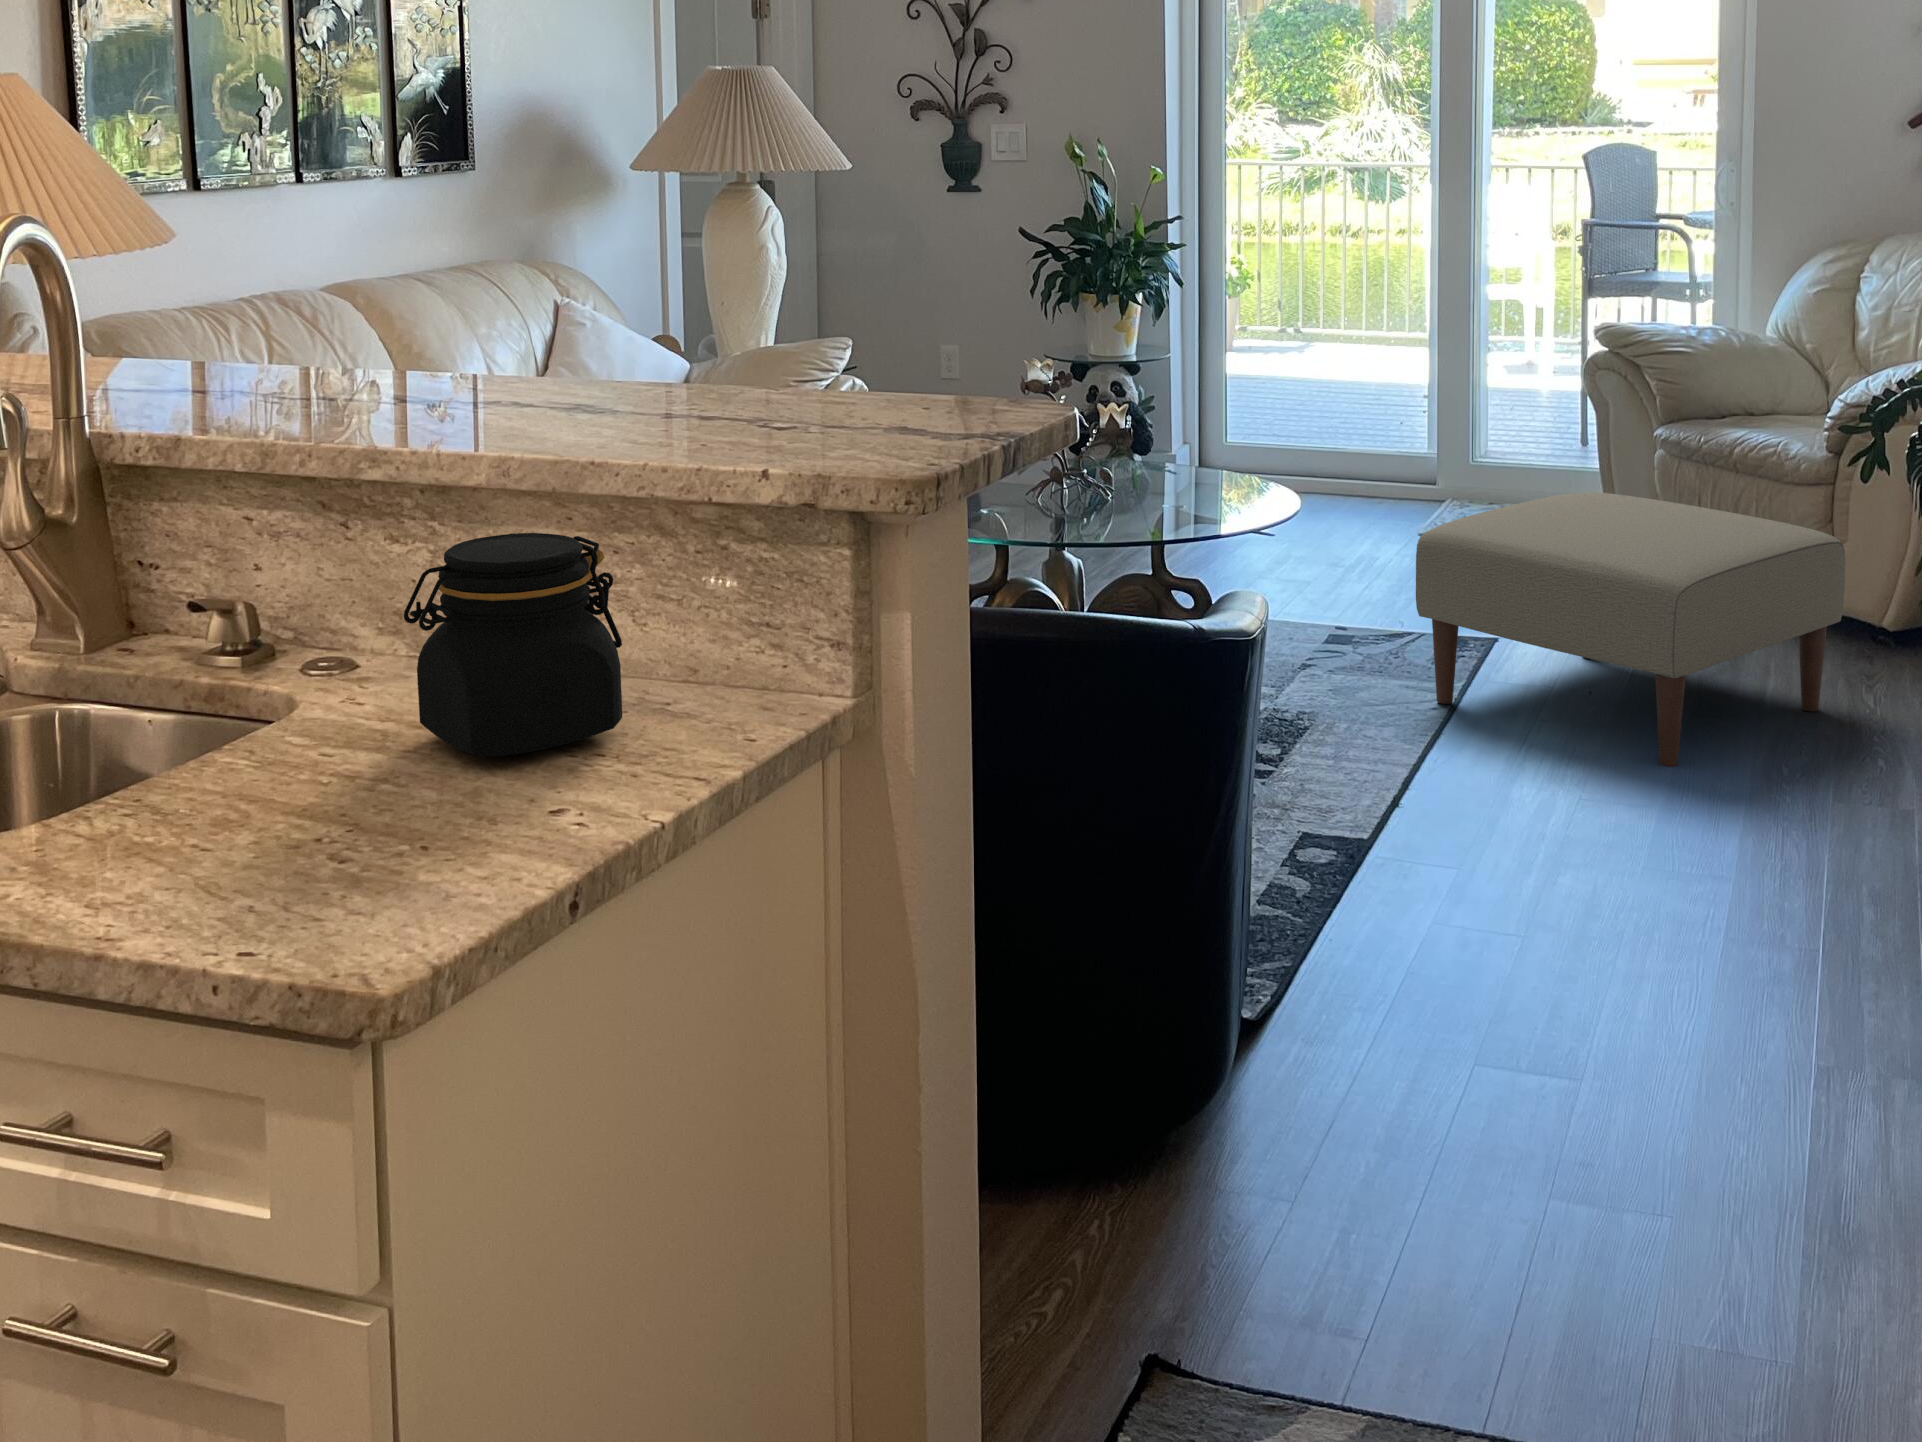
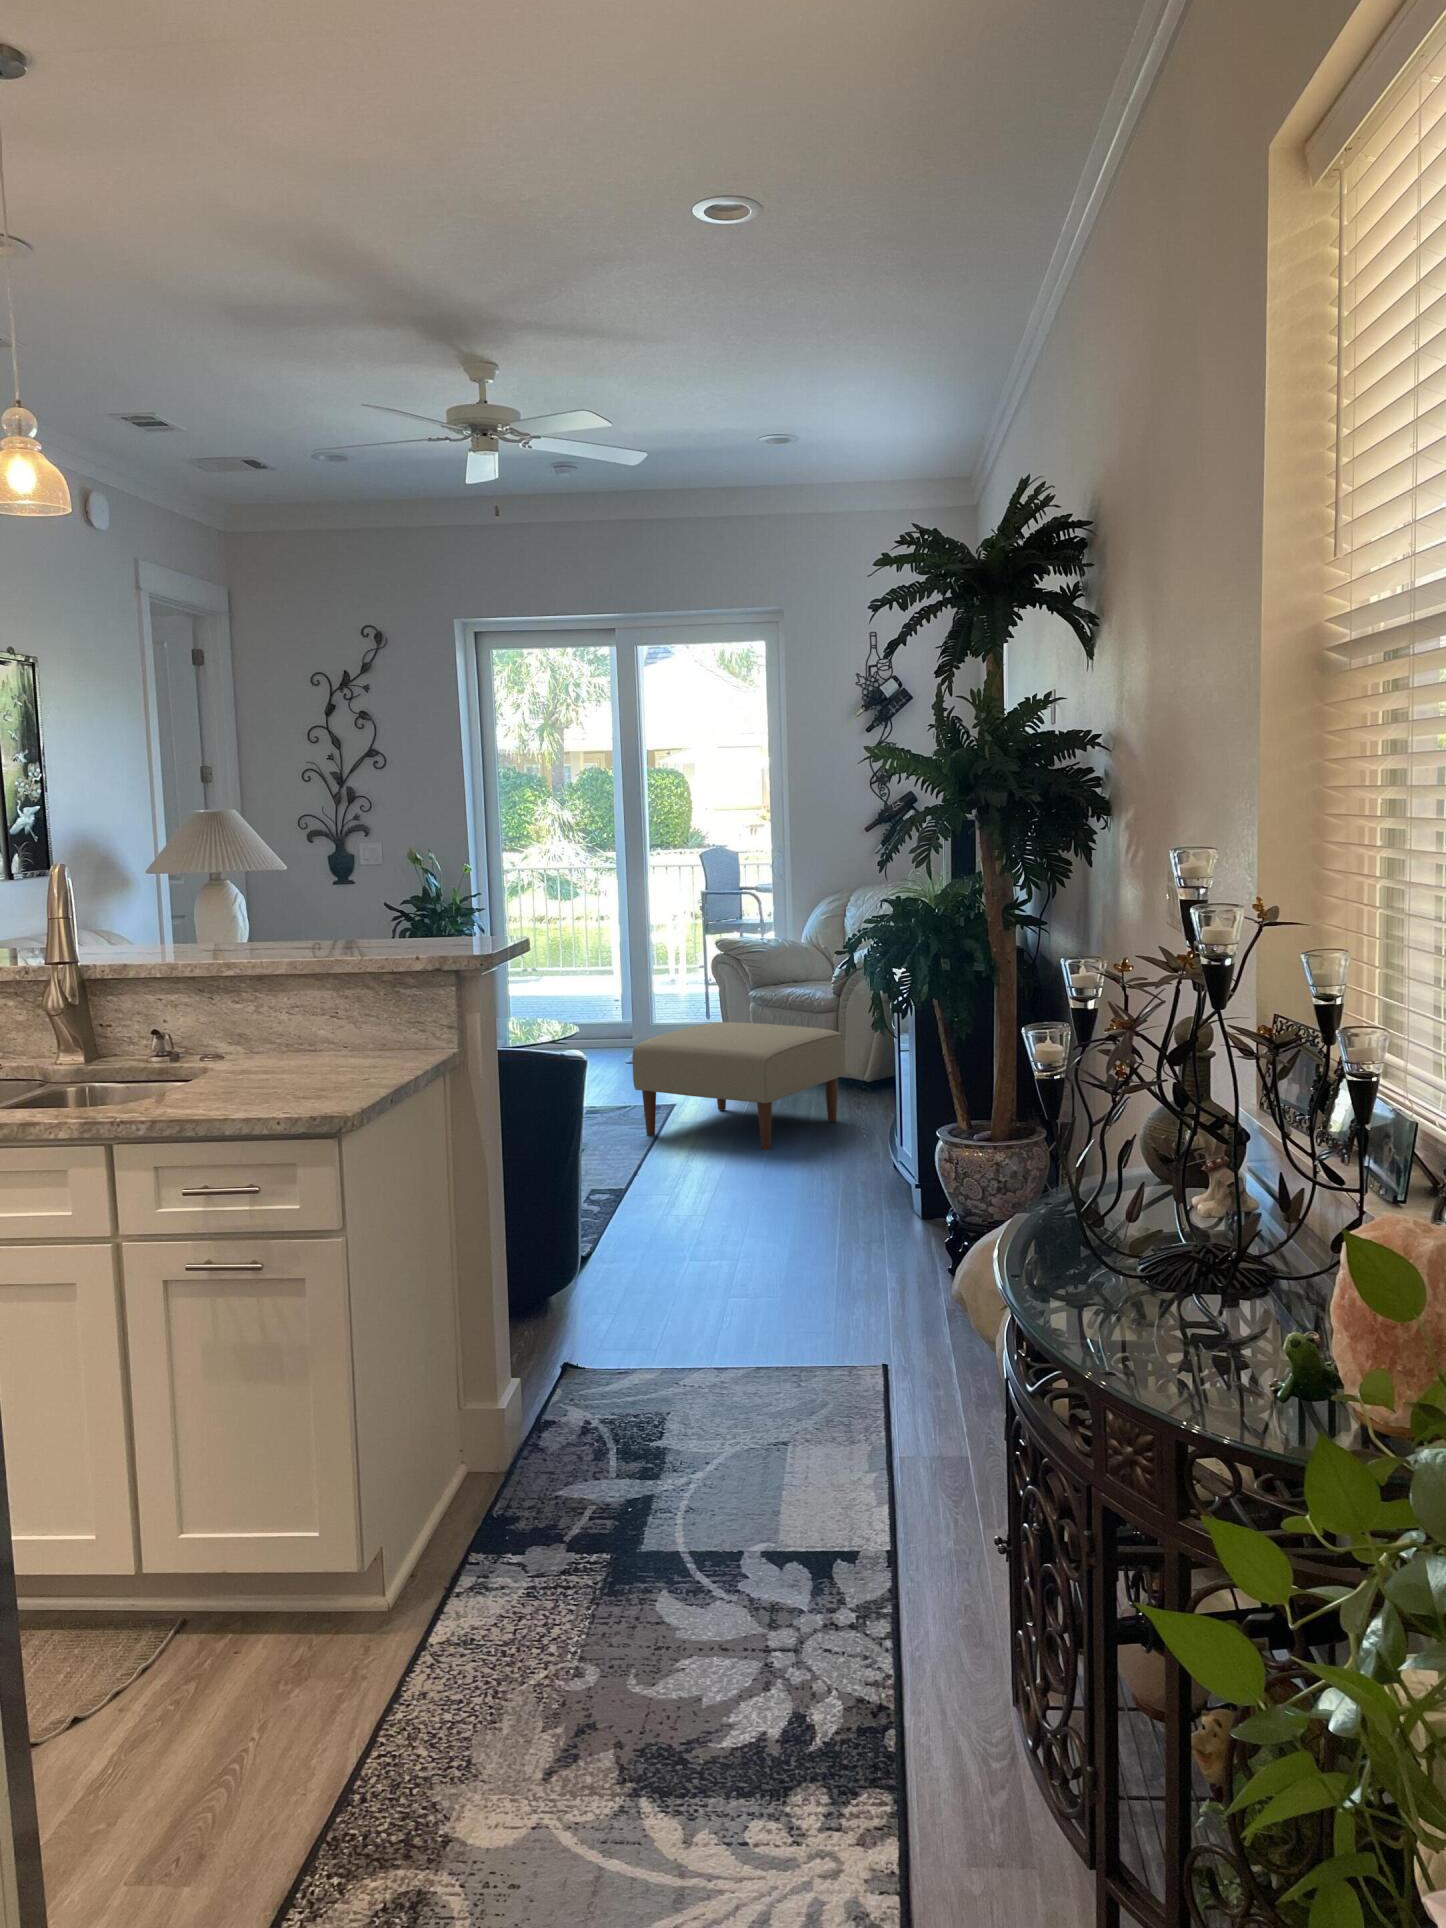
jar: present [404,533,622,756] -> none [280,983,367,1069]

